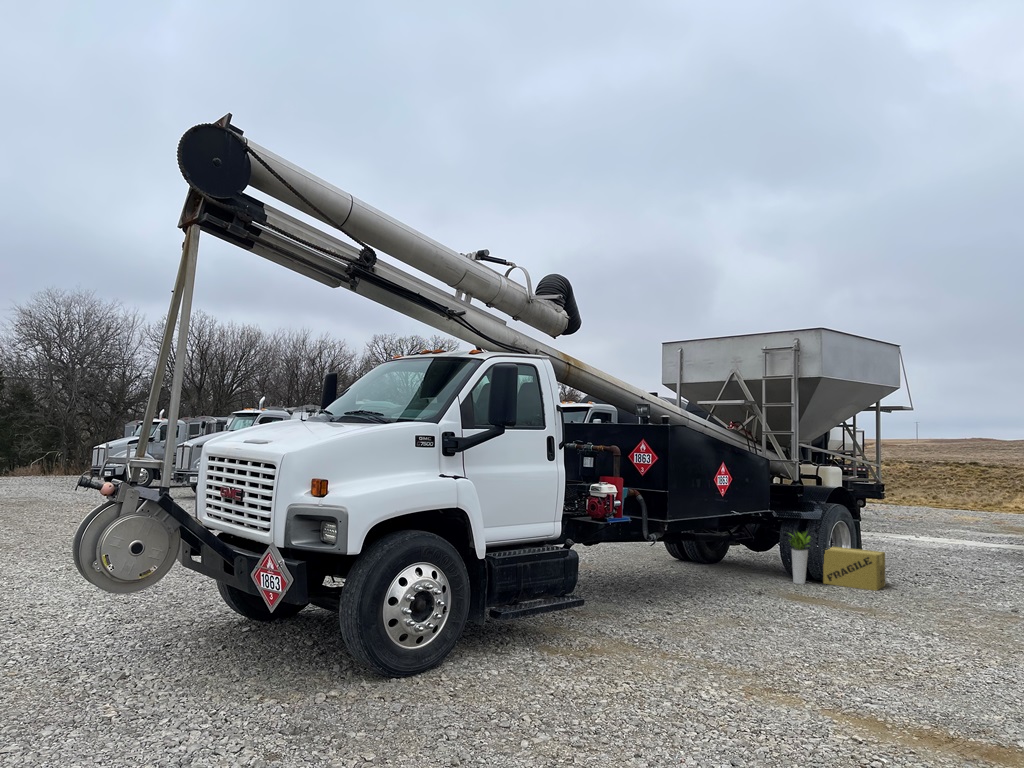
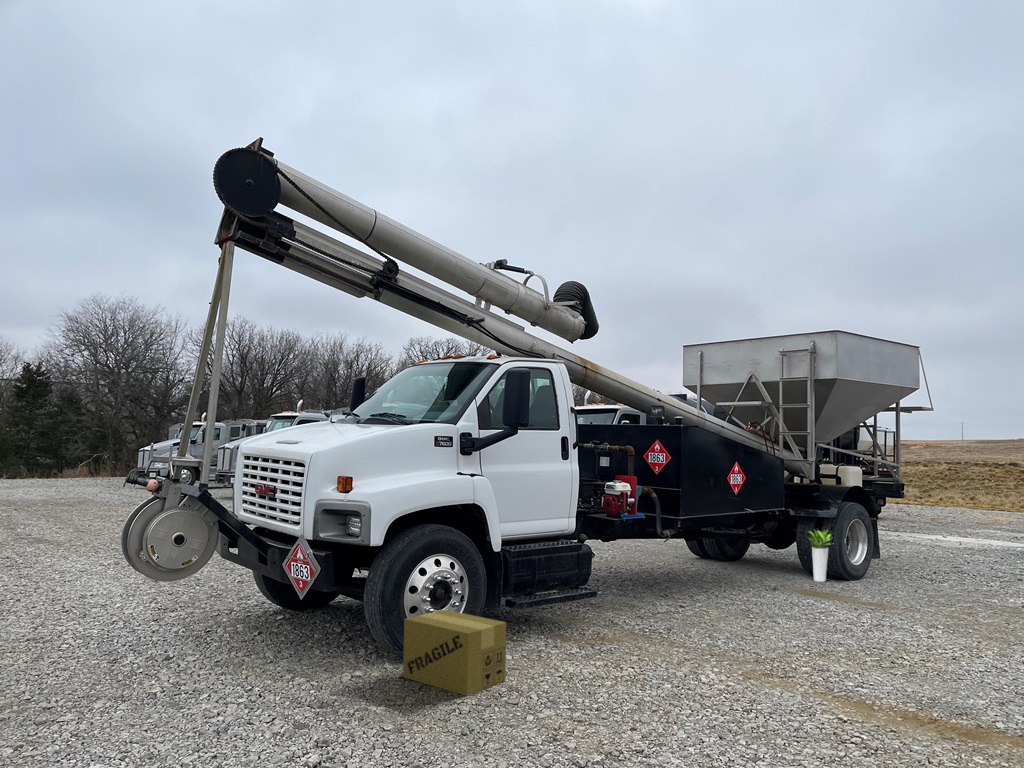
cardboard box: present [823,547,885,591] -> present [403,610,506,696]

